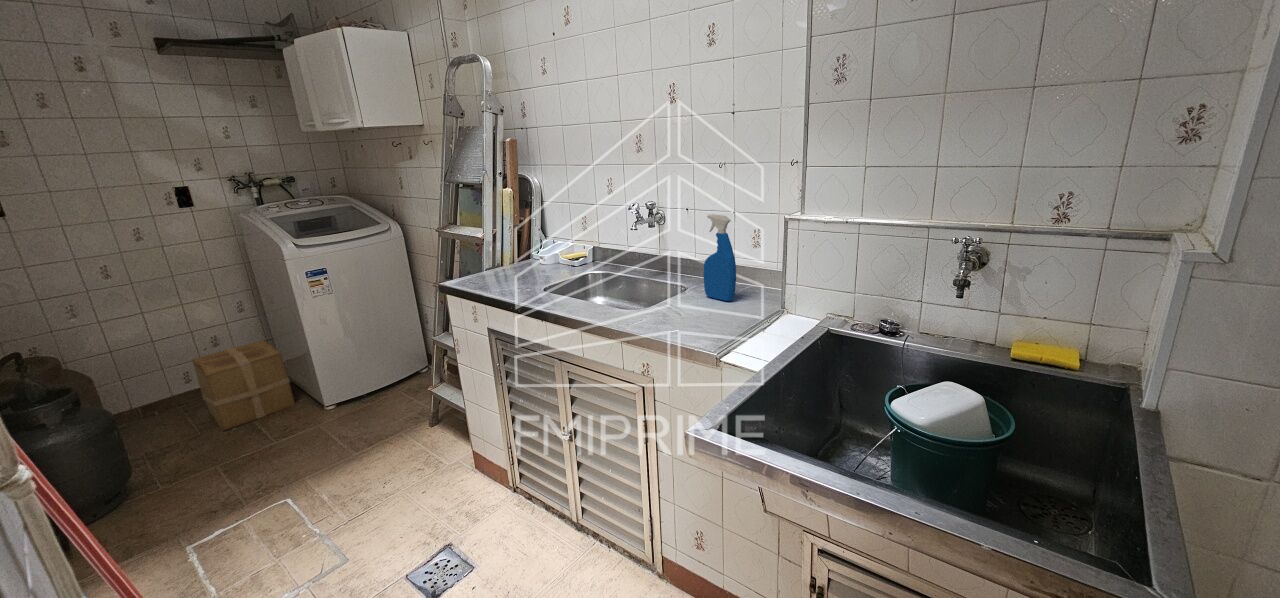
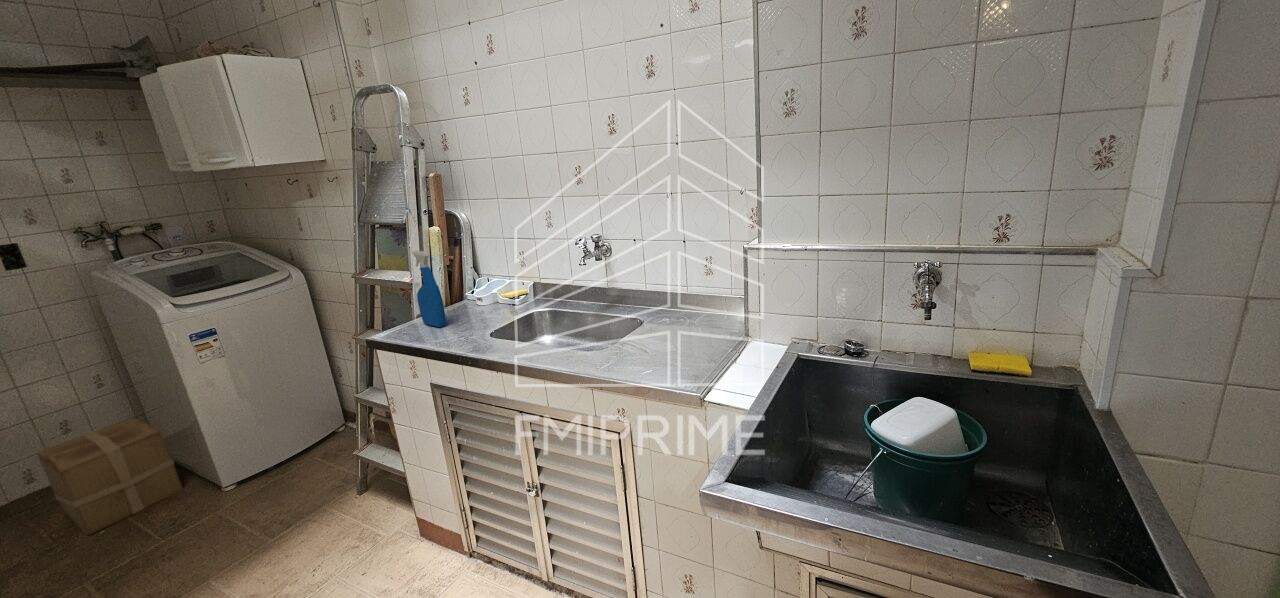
spray bottle: present [704,214,736,301] -> present [411,251,446,327]

